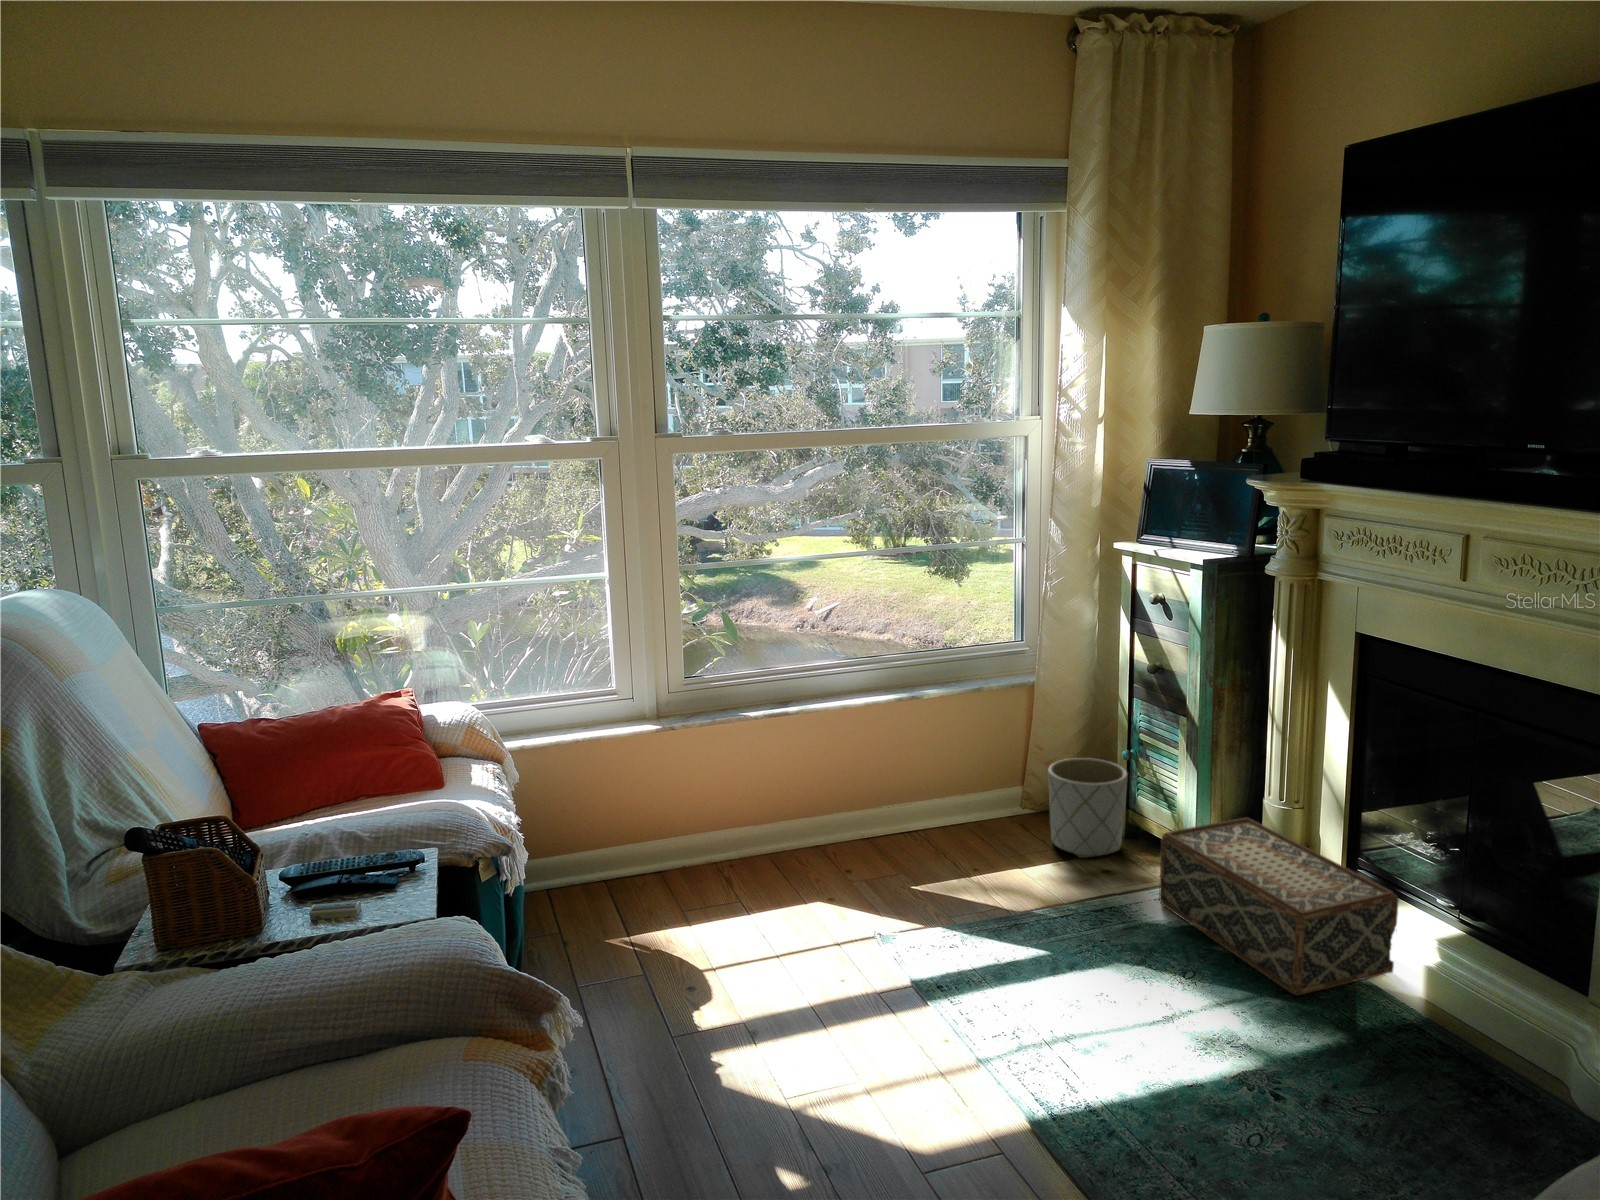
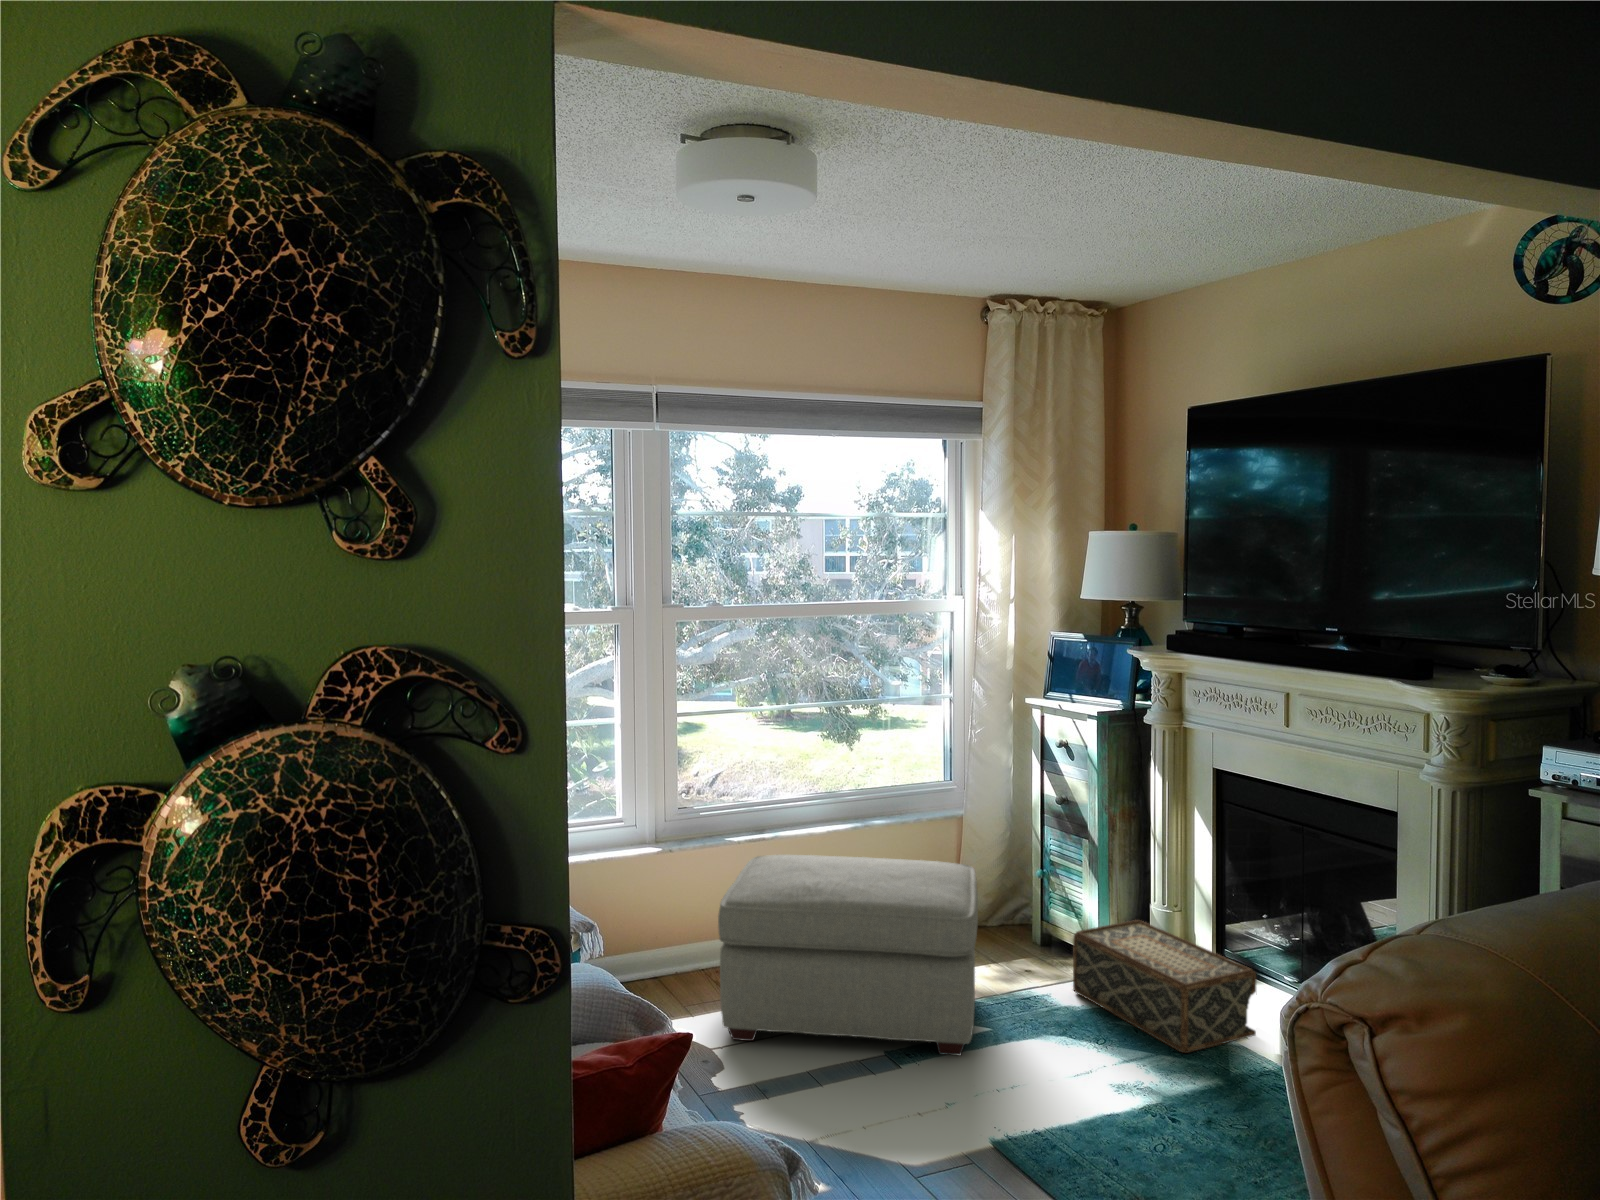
ottoman: none [710,735,1039,989] -> present [718,855,978,1056]
planter: present [1048,758,1128,858] -> none [978,877,1042,960]

